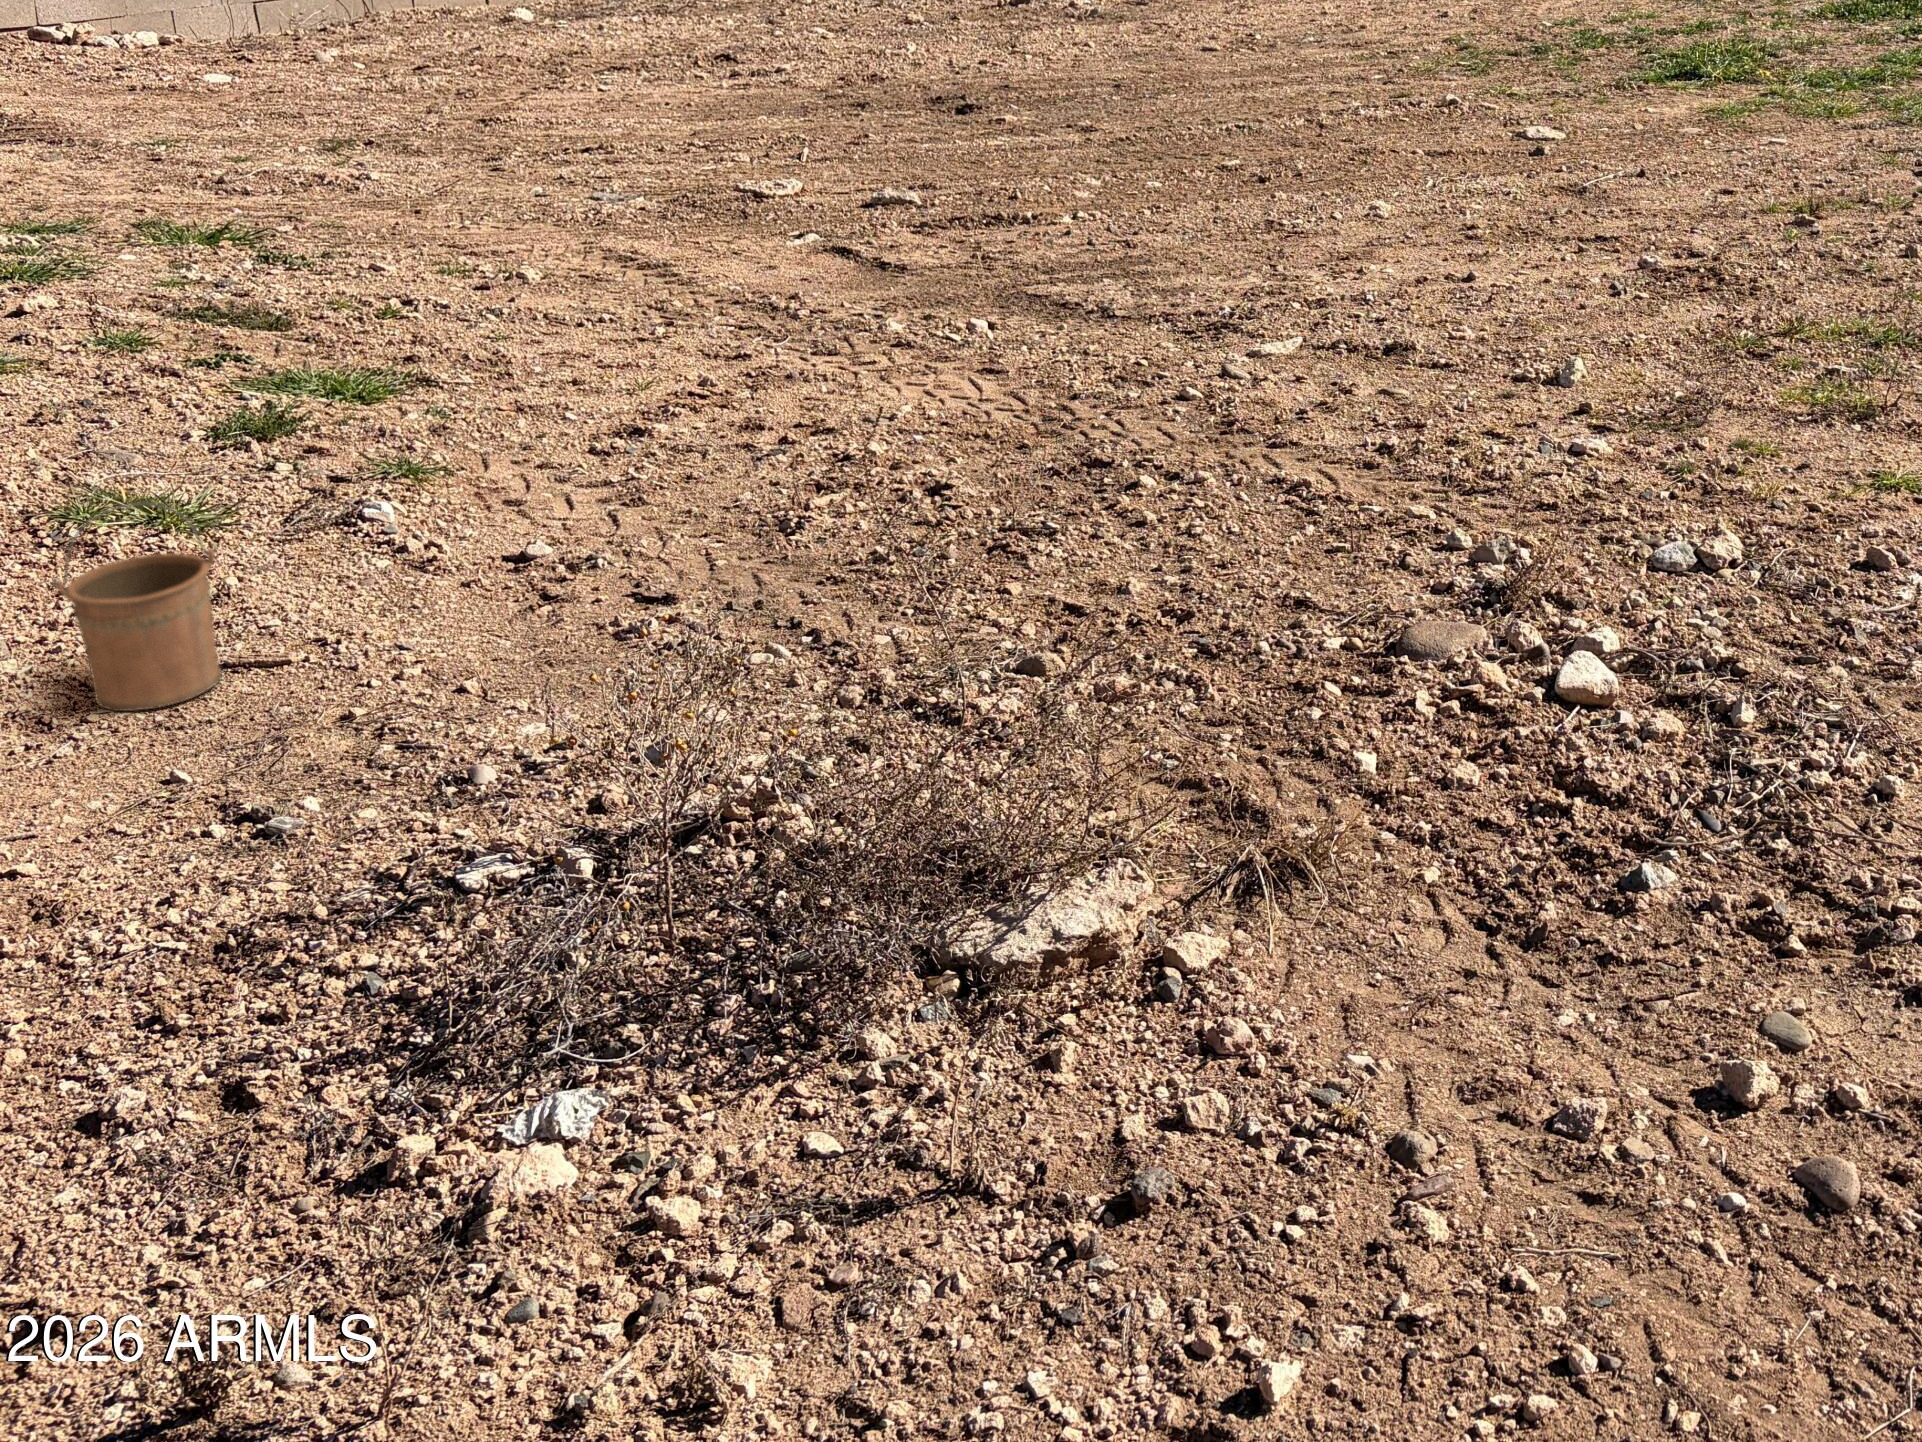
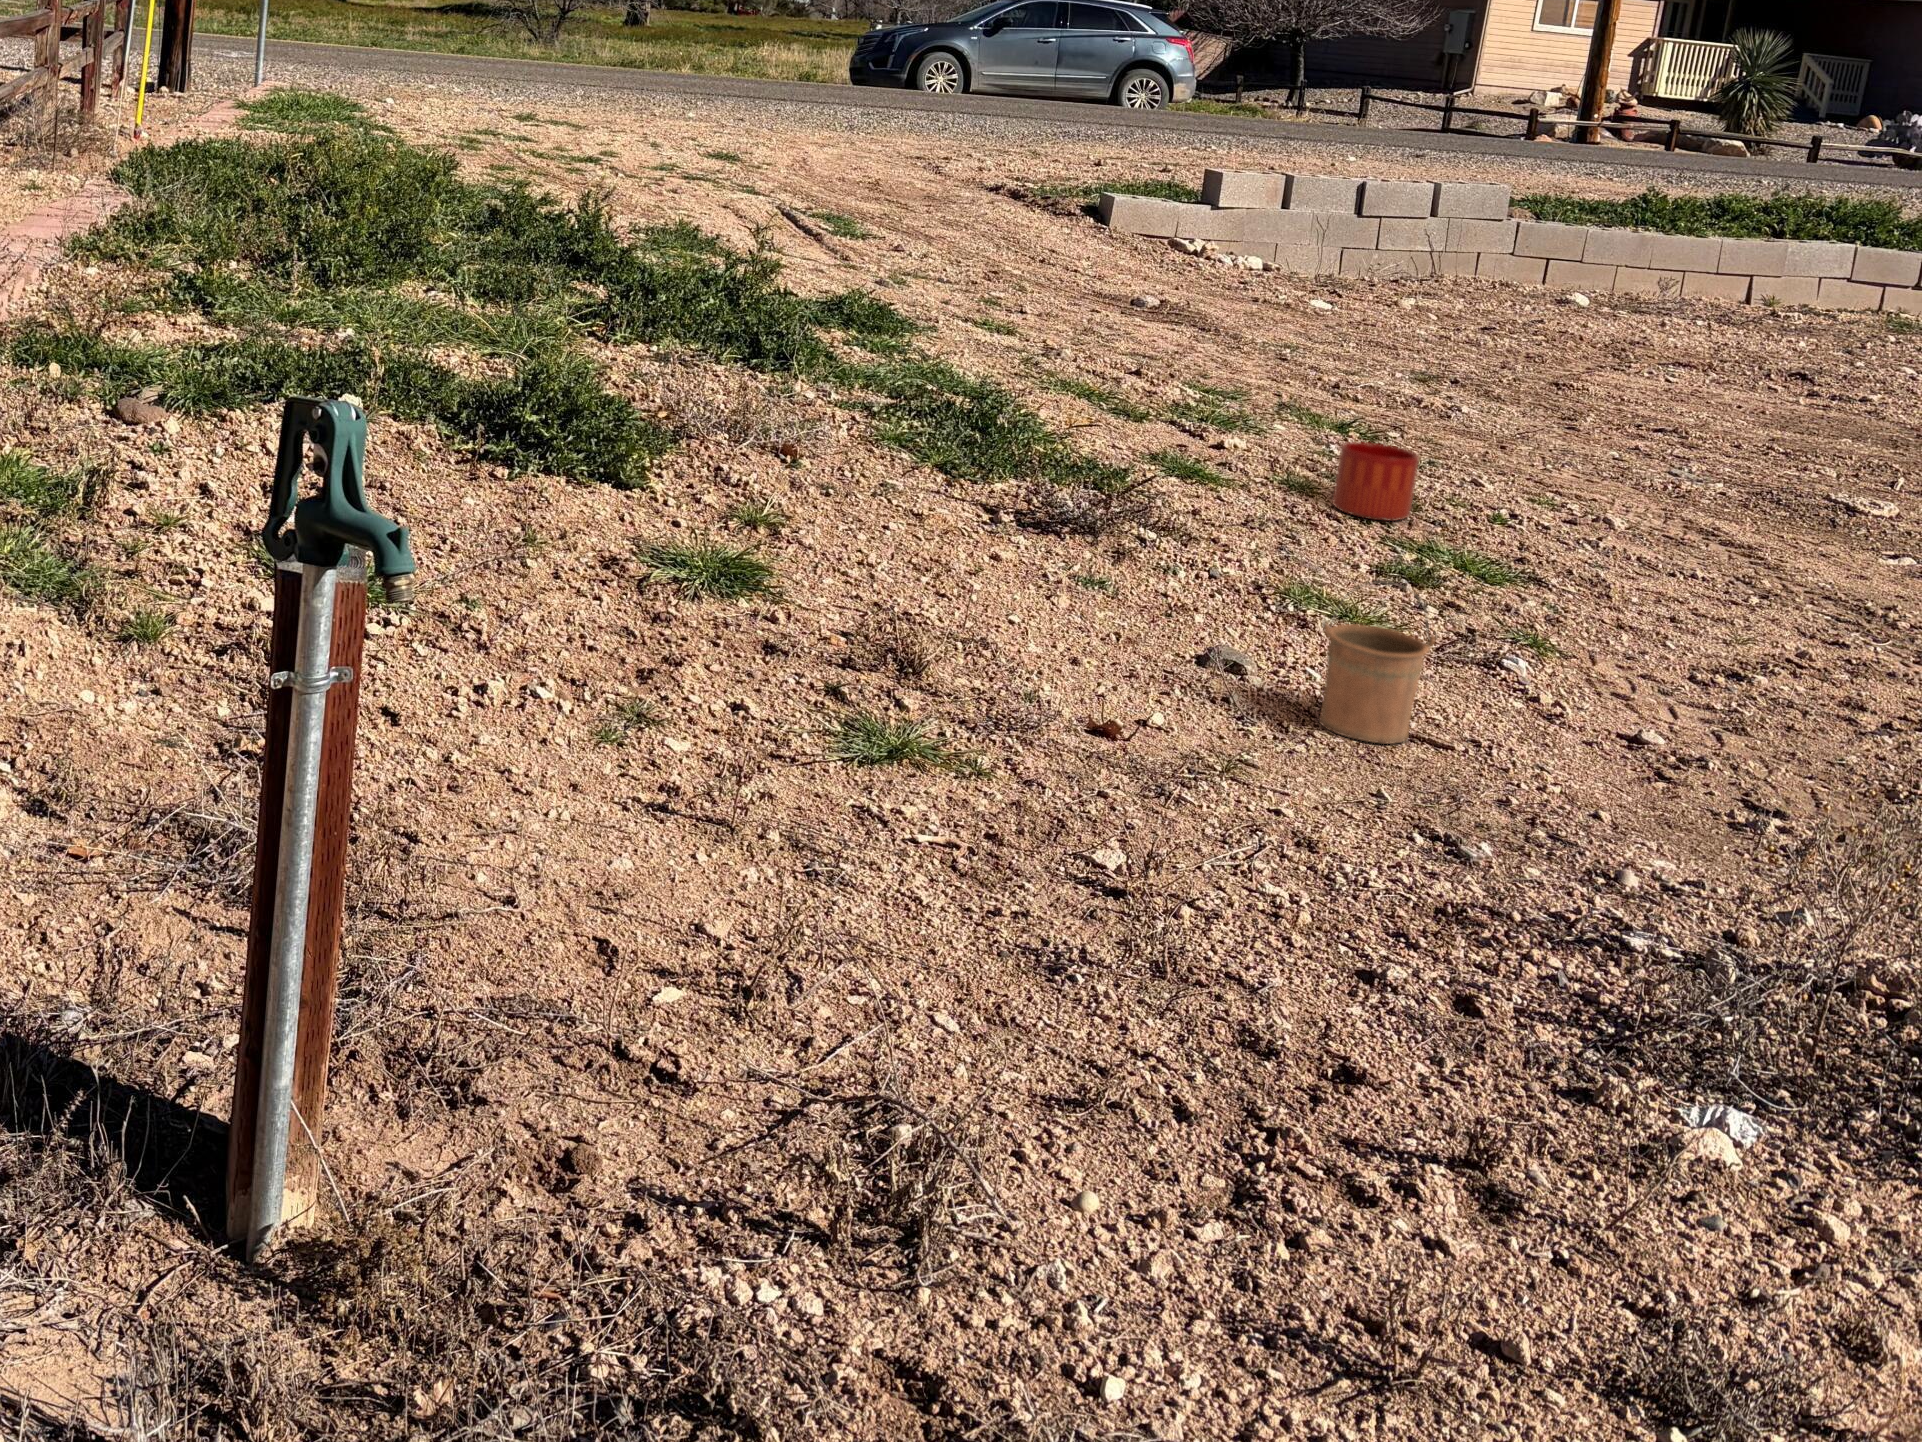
planter: none [161,265,273,360] -> present [1332,442,1419,521]

